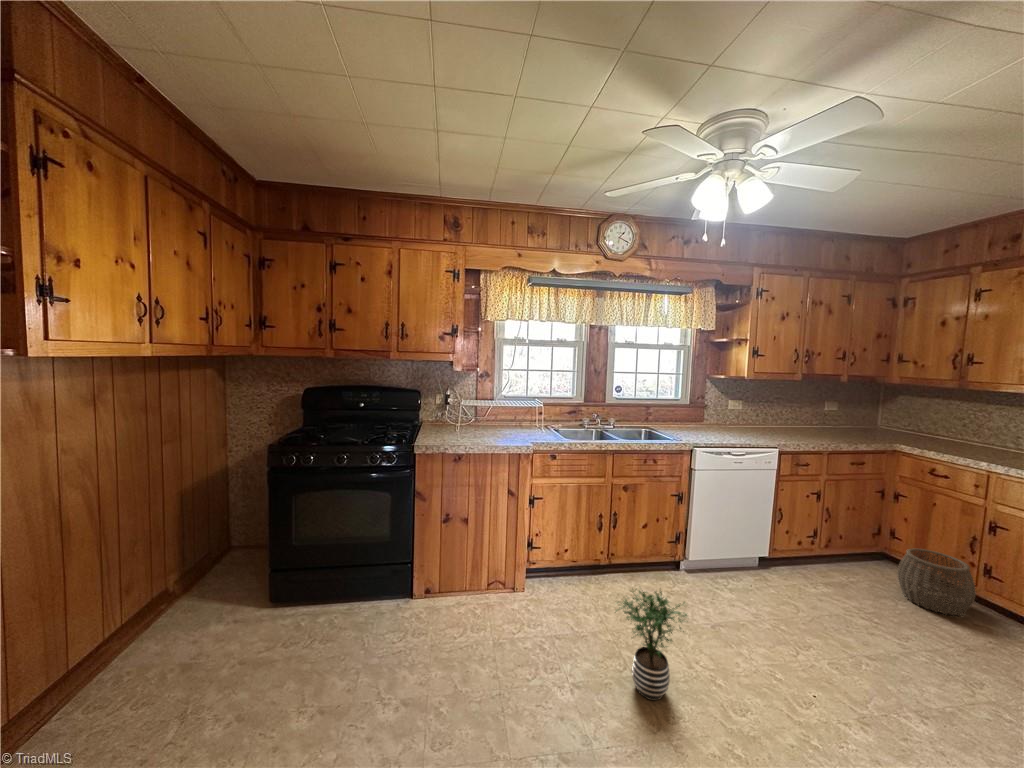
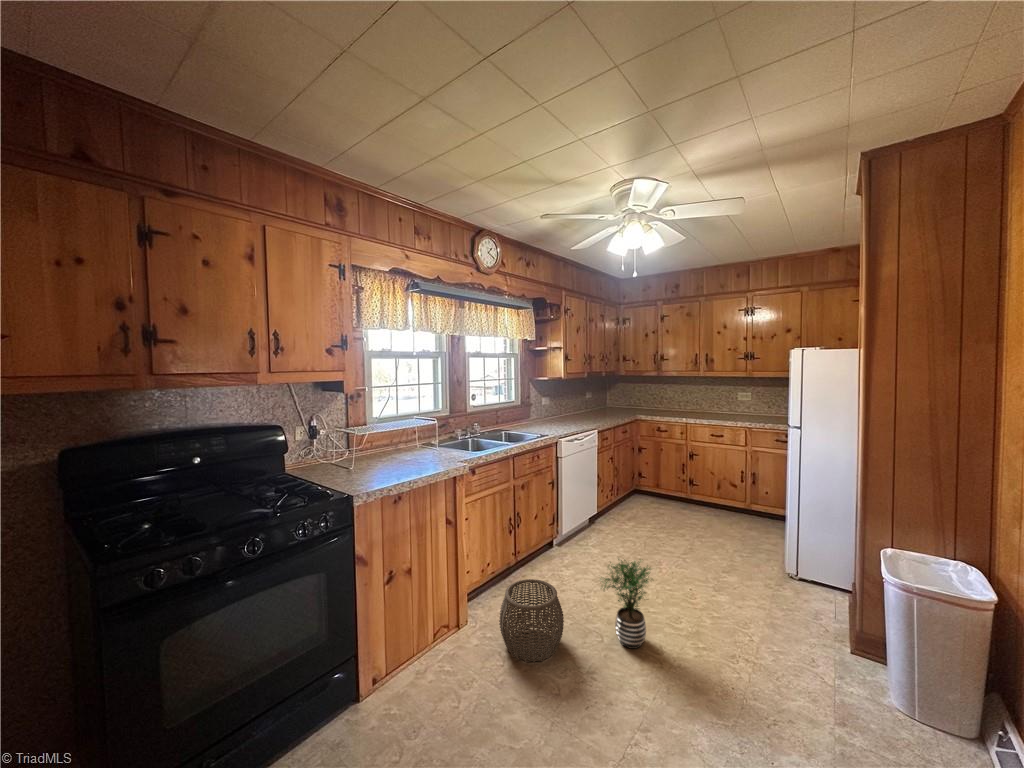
woven basket: present [897,548,976,616] -> present [499,579,564,662]

